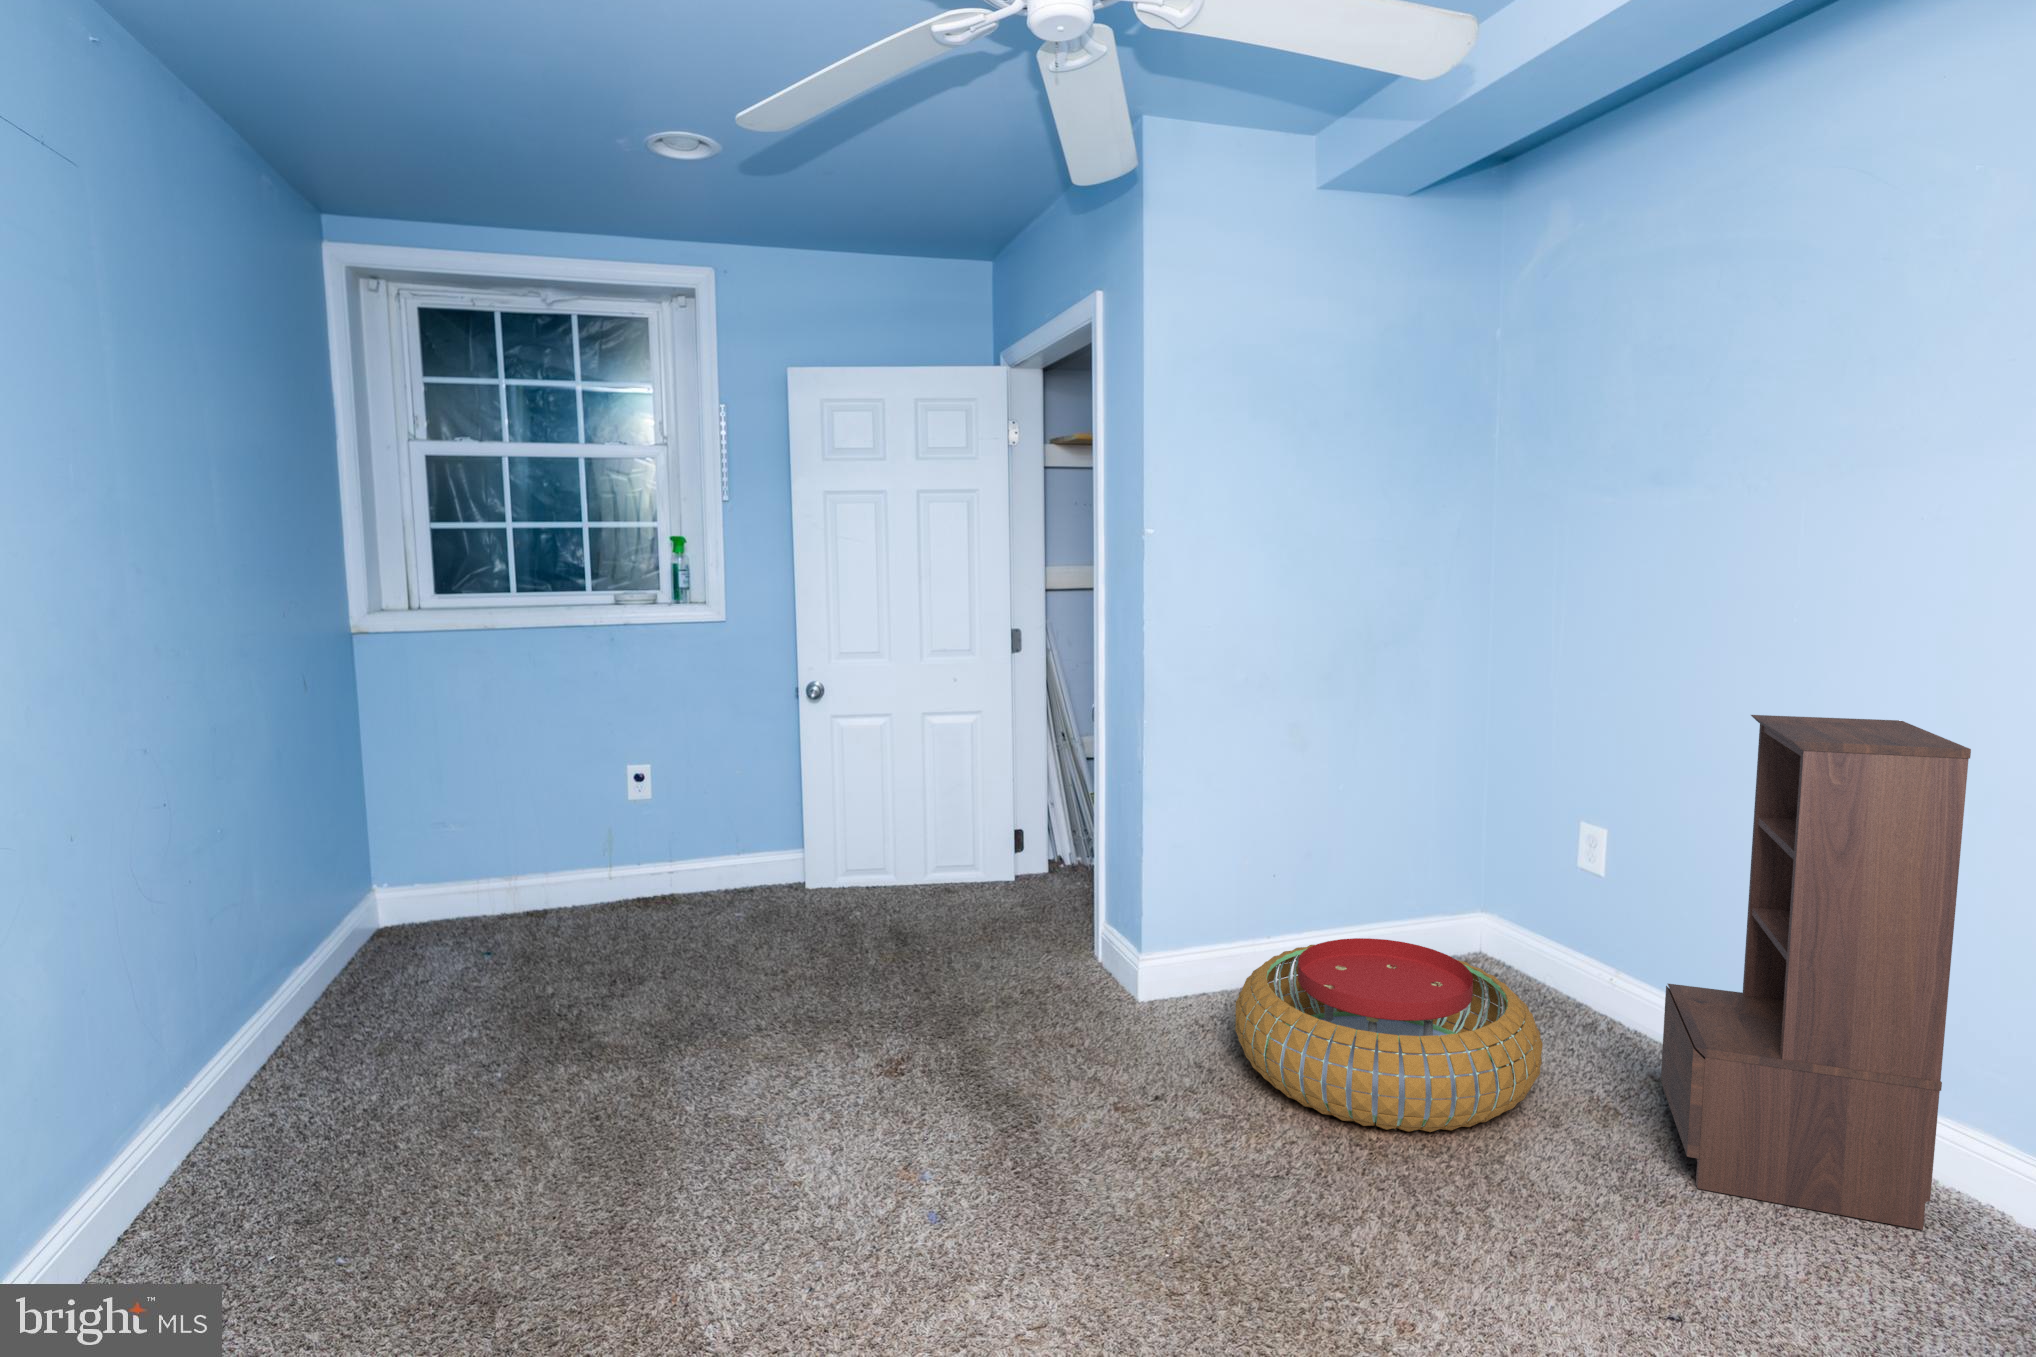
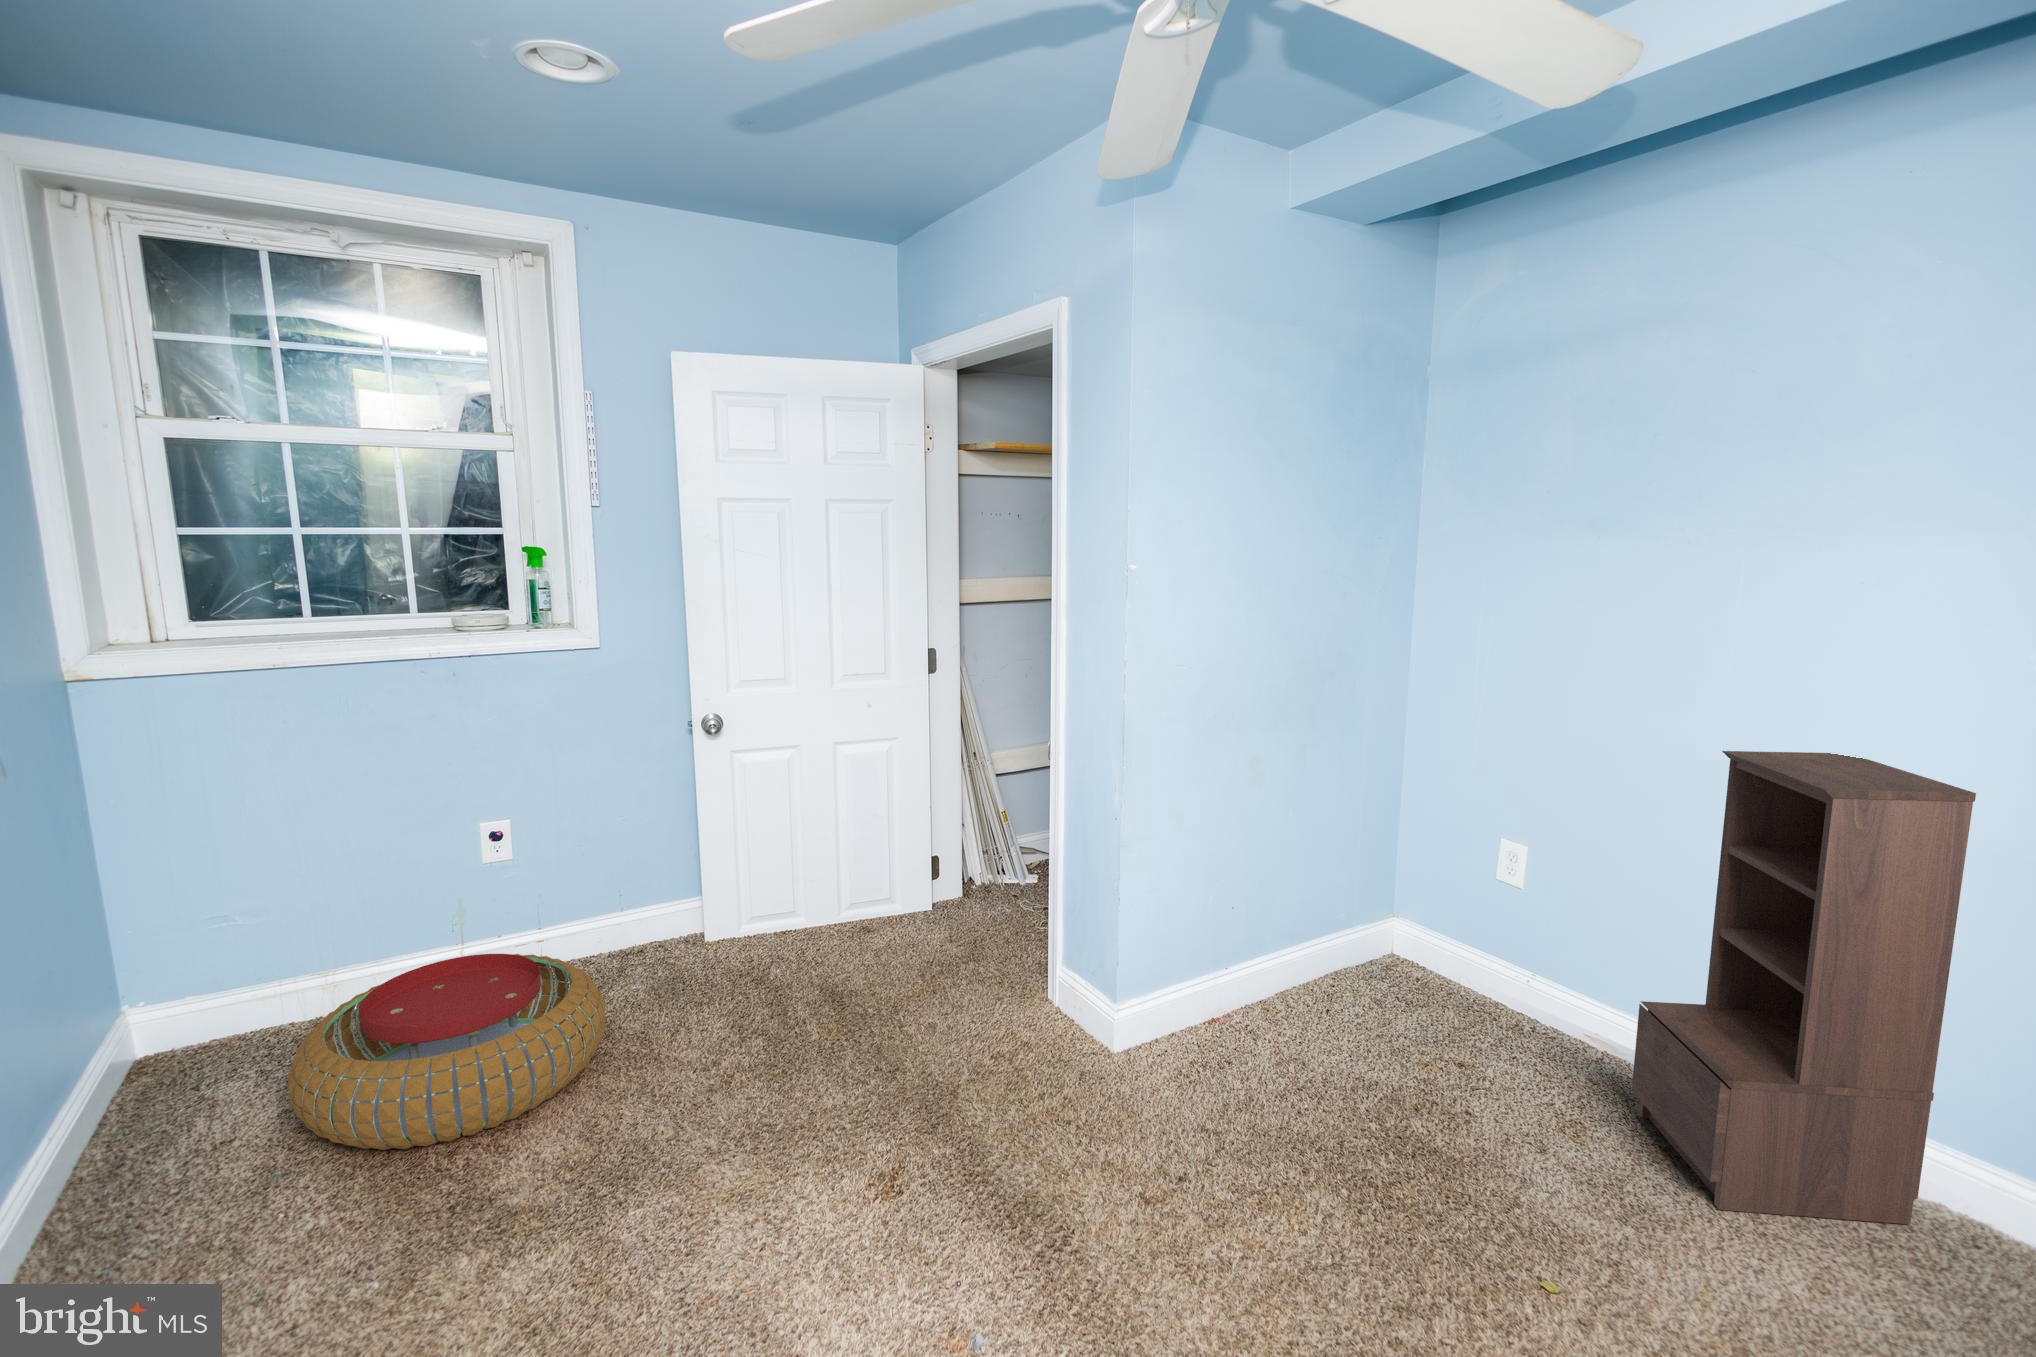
pouf: present [1235,938,1543,1132] -> present [287,954,606,1150]

